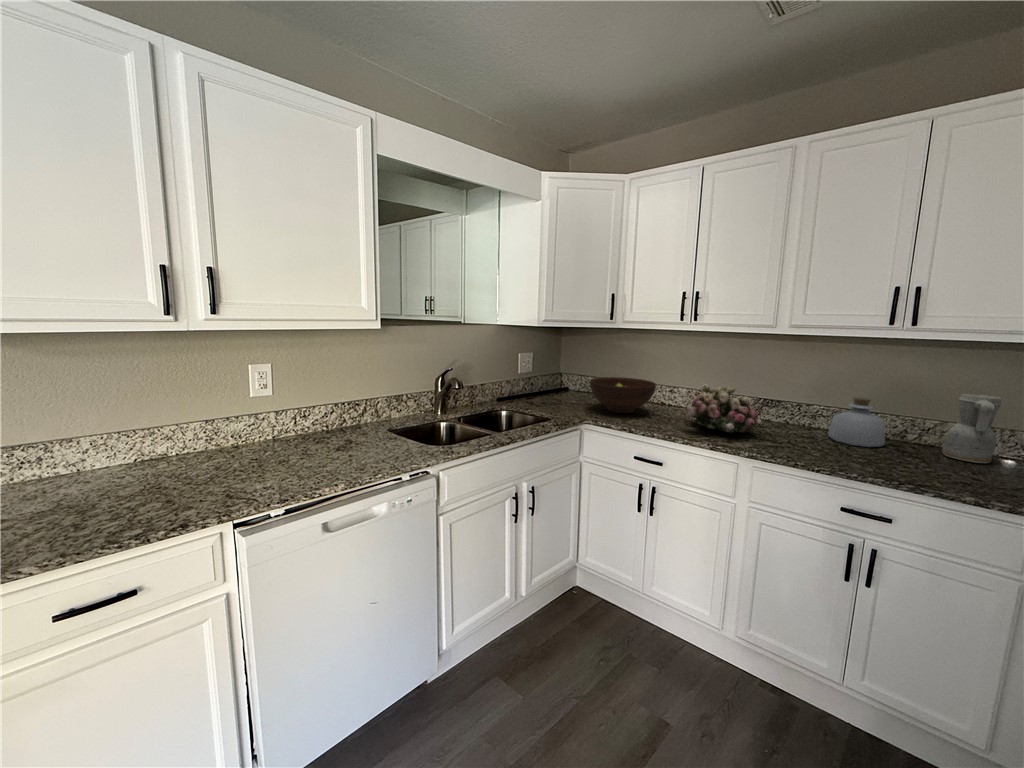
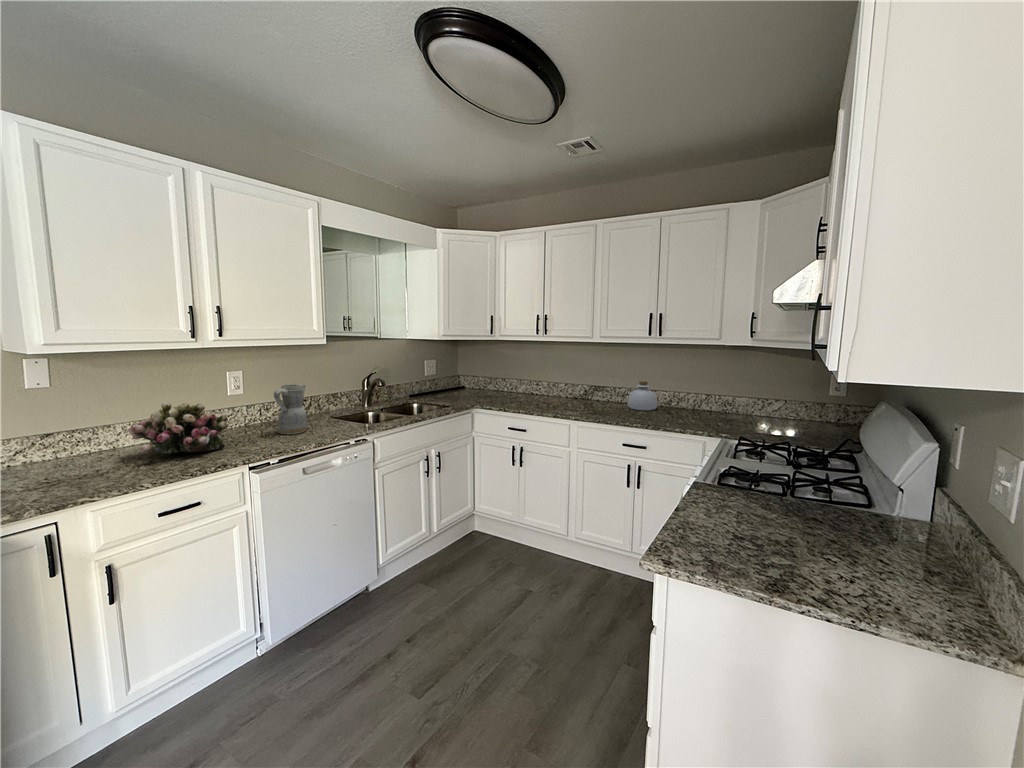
fruit bowl: present [590,377,656,413] -> none [479,376,525,401]
flower arrangement: present [685,384,761,433] -> present [129,402,228,454]
ceramic pitcher: present [942,394,1001,463] -> present [274,384,307,434]

